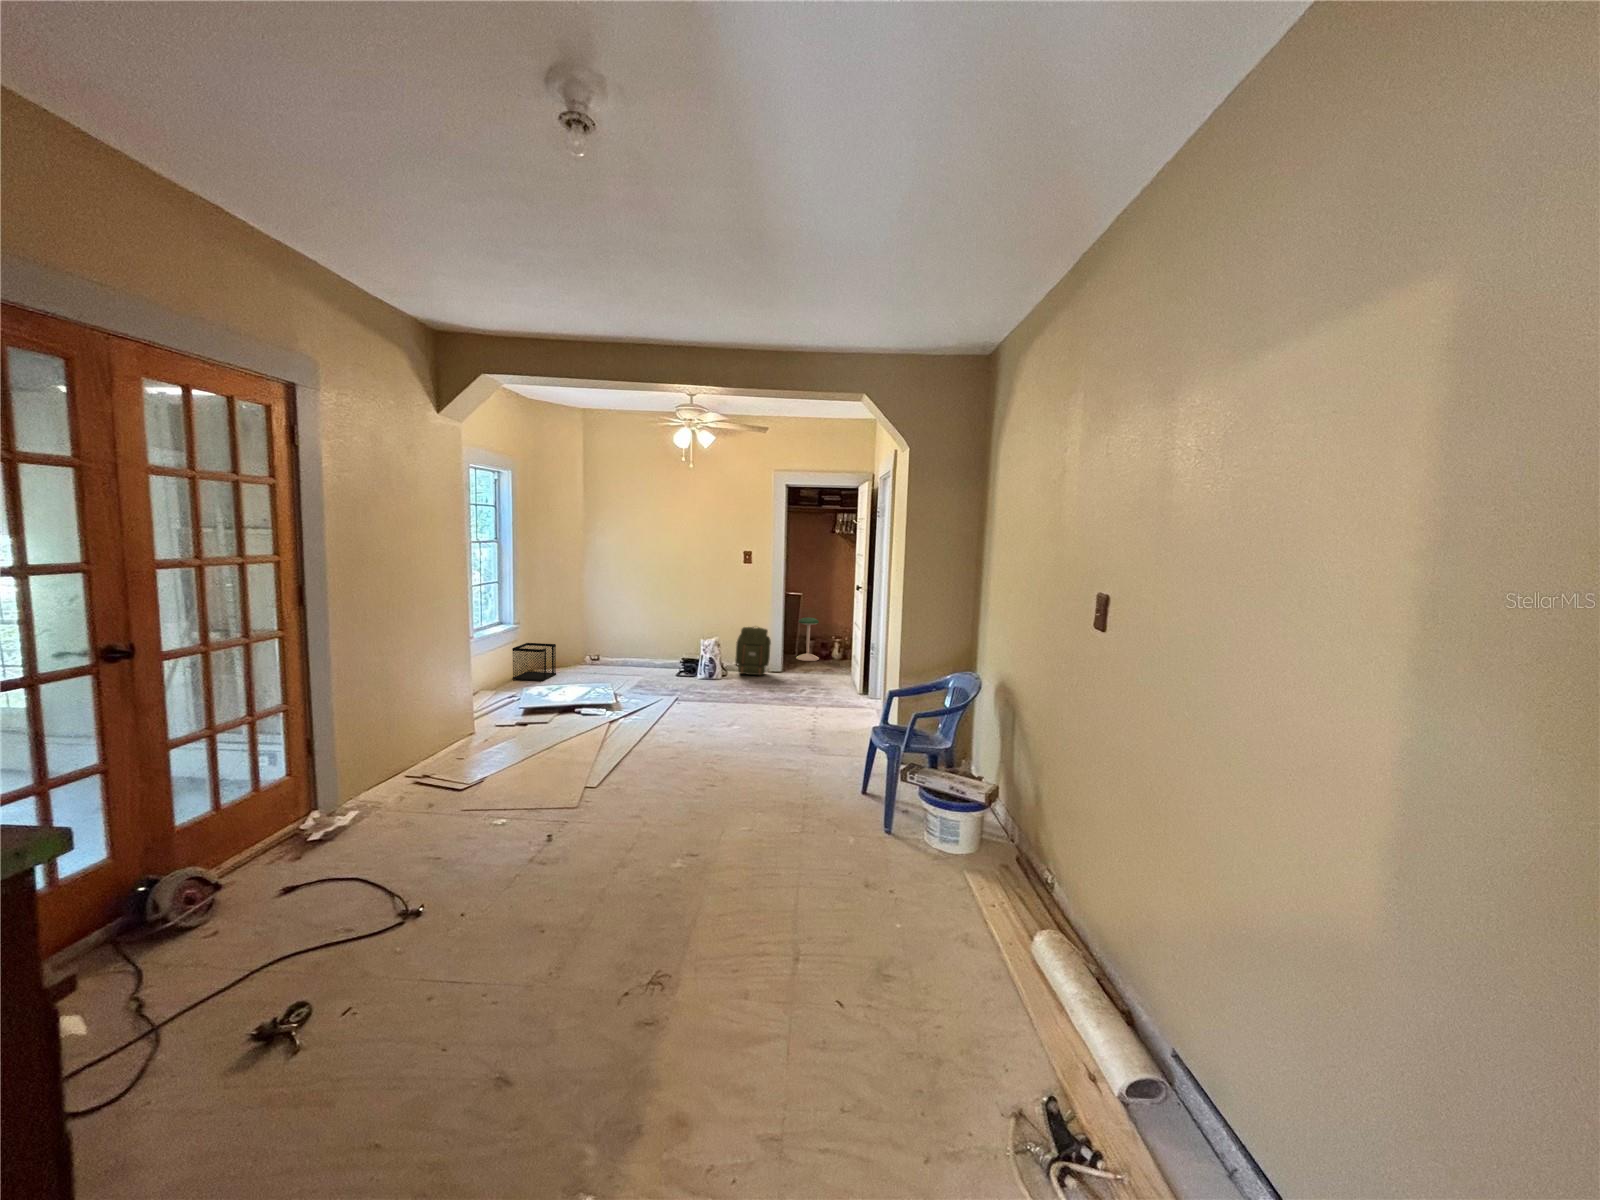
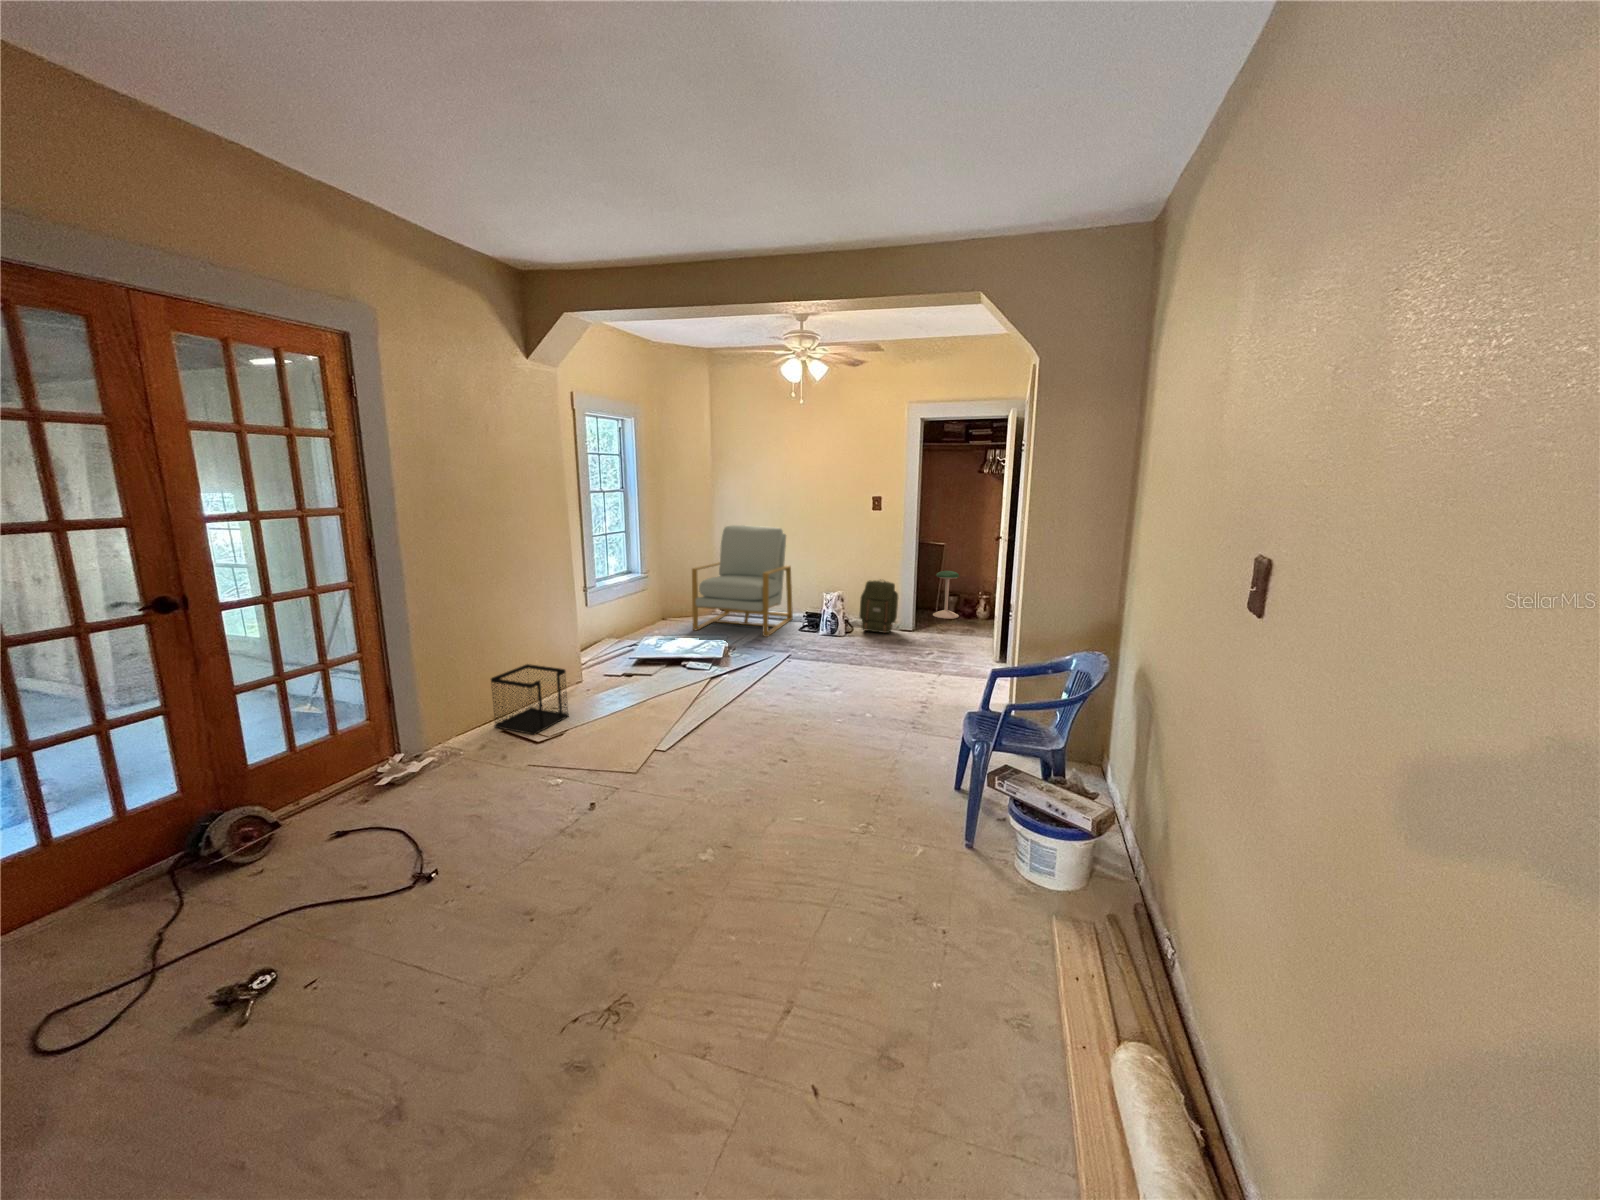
chair: none [570,575,667,683] -> present [692,525,793,637]
wastebasket: present [512,643,556,681] -> present [491,664,569,734]

